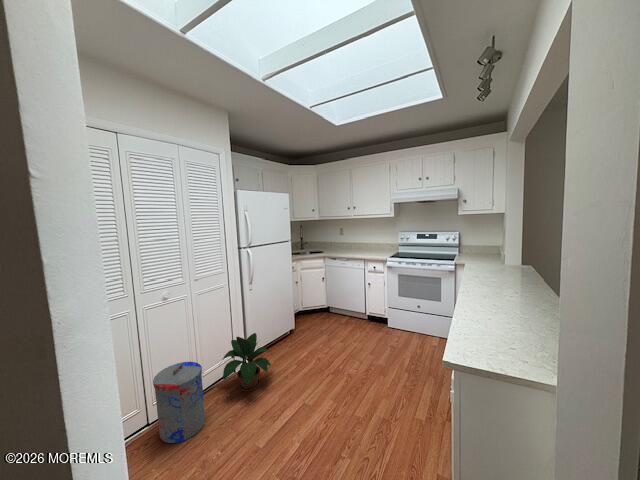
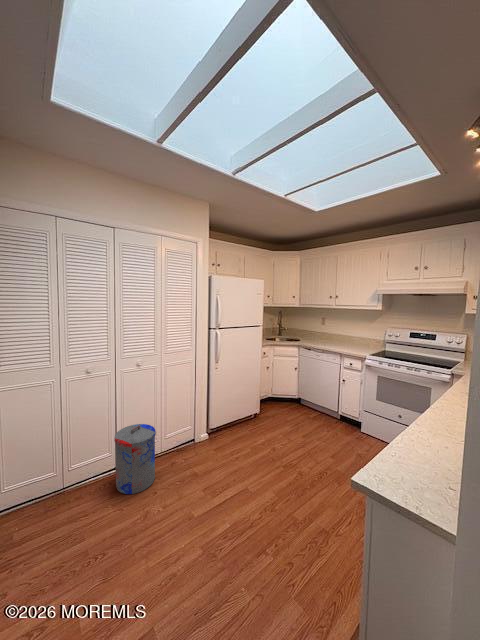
potted plant: present [223,333,271,392] -> none [176,410,226,464]

